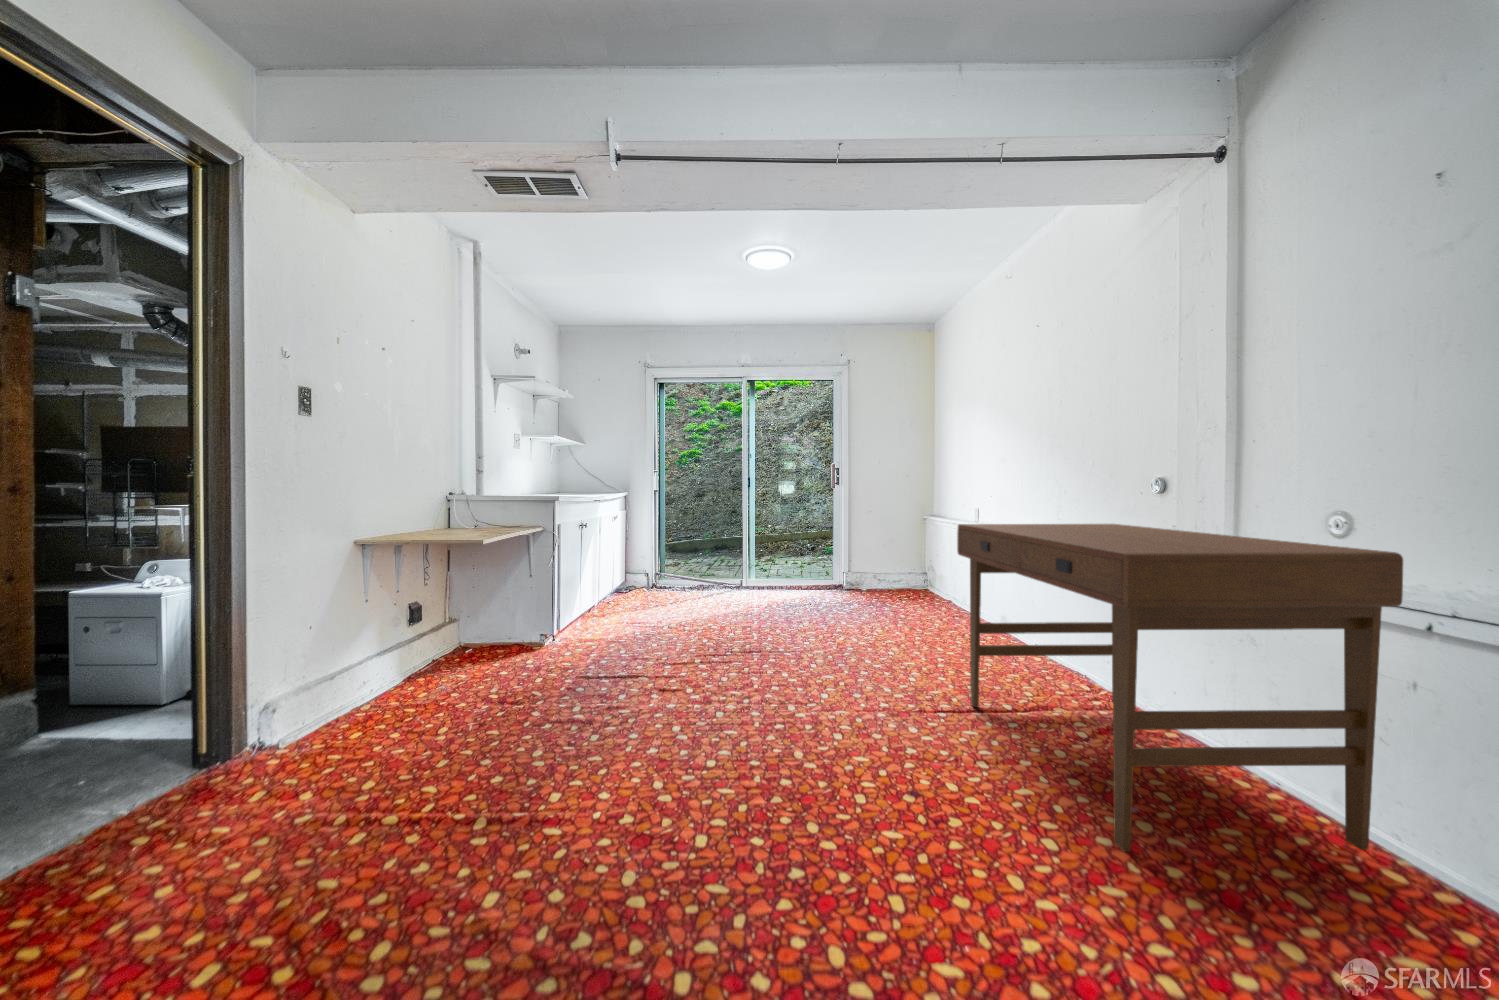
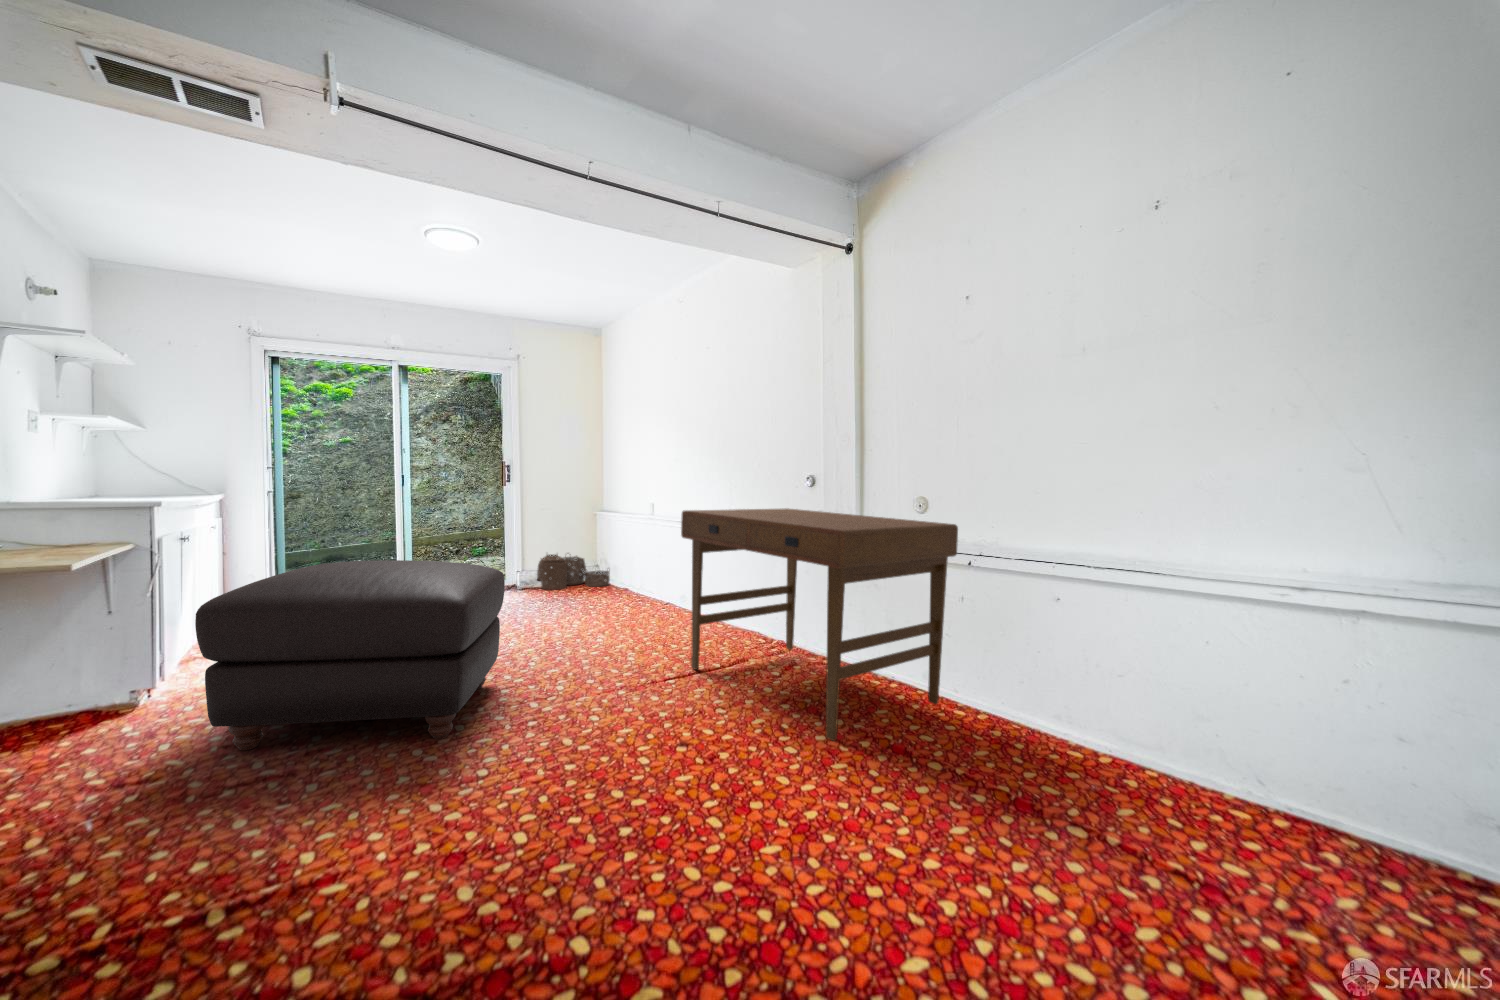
ottoman: none [559,562,781,723] -> present [195,560,505,750]
woven basket: none [863,563,932,601] -> present [537,554,610,590]

